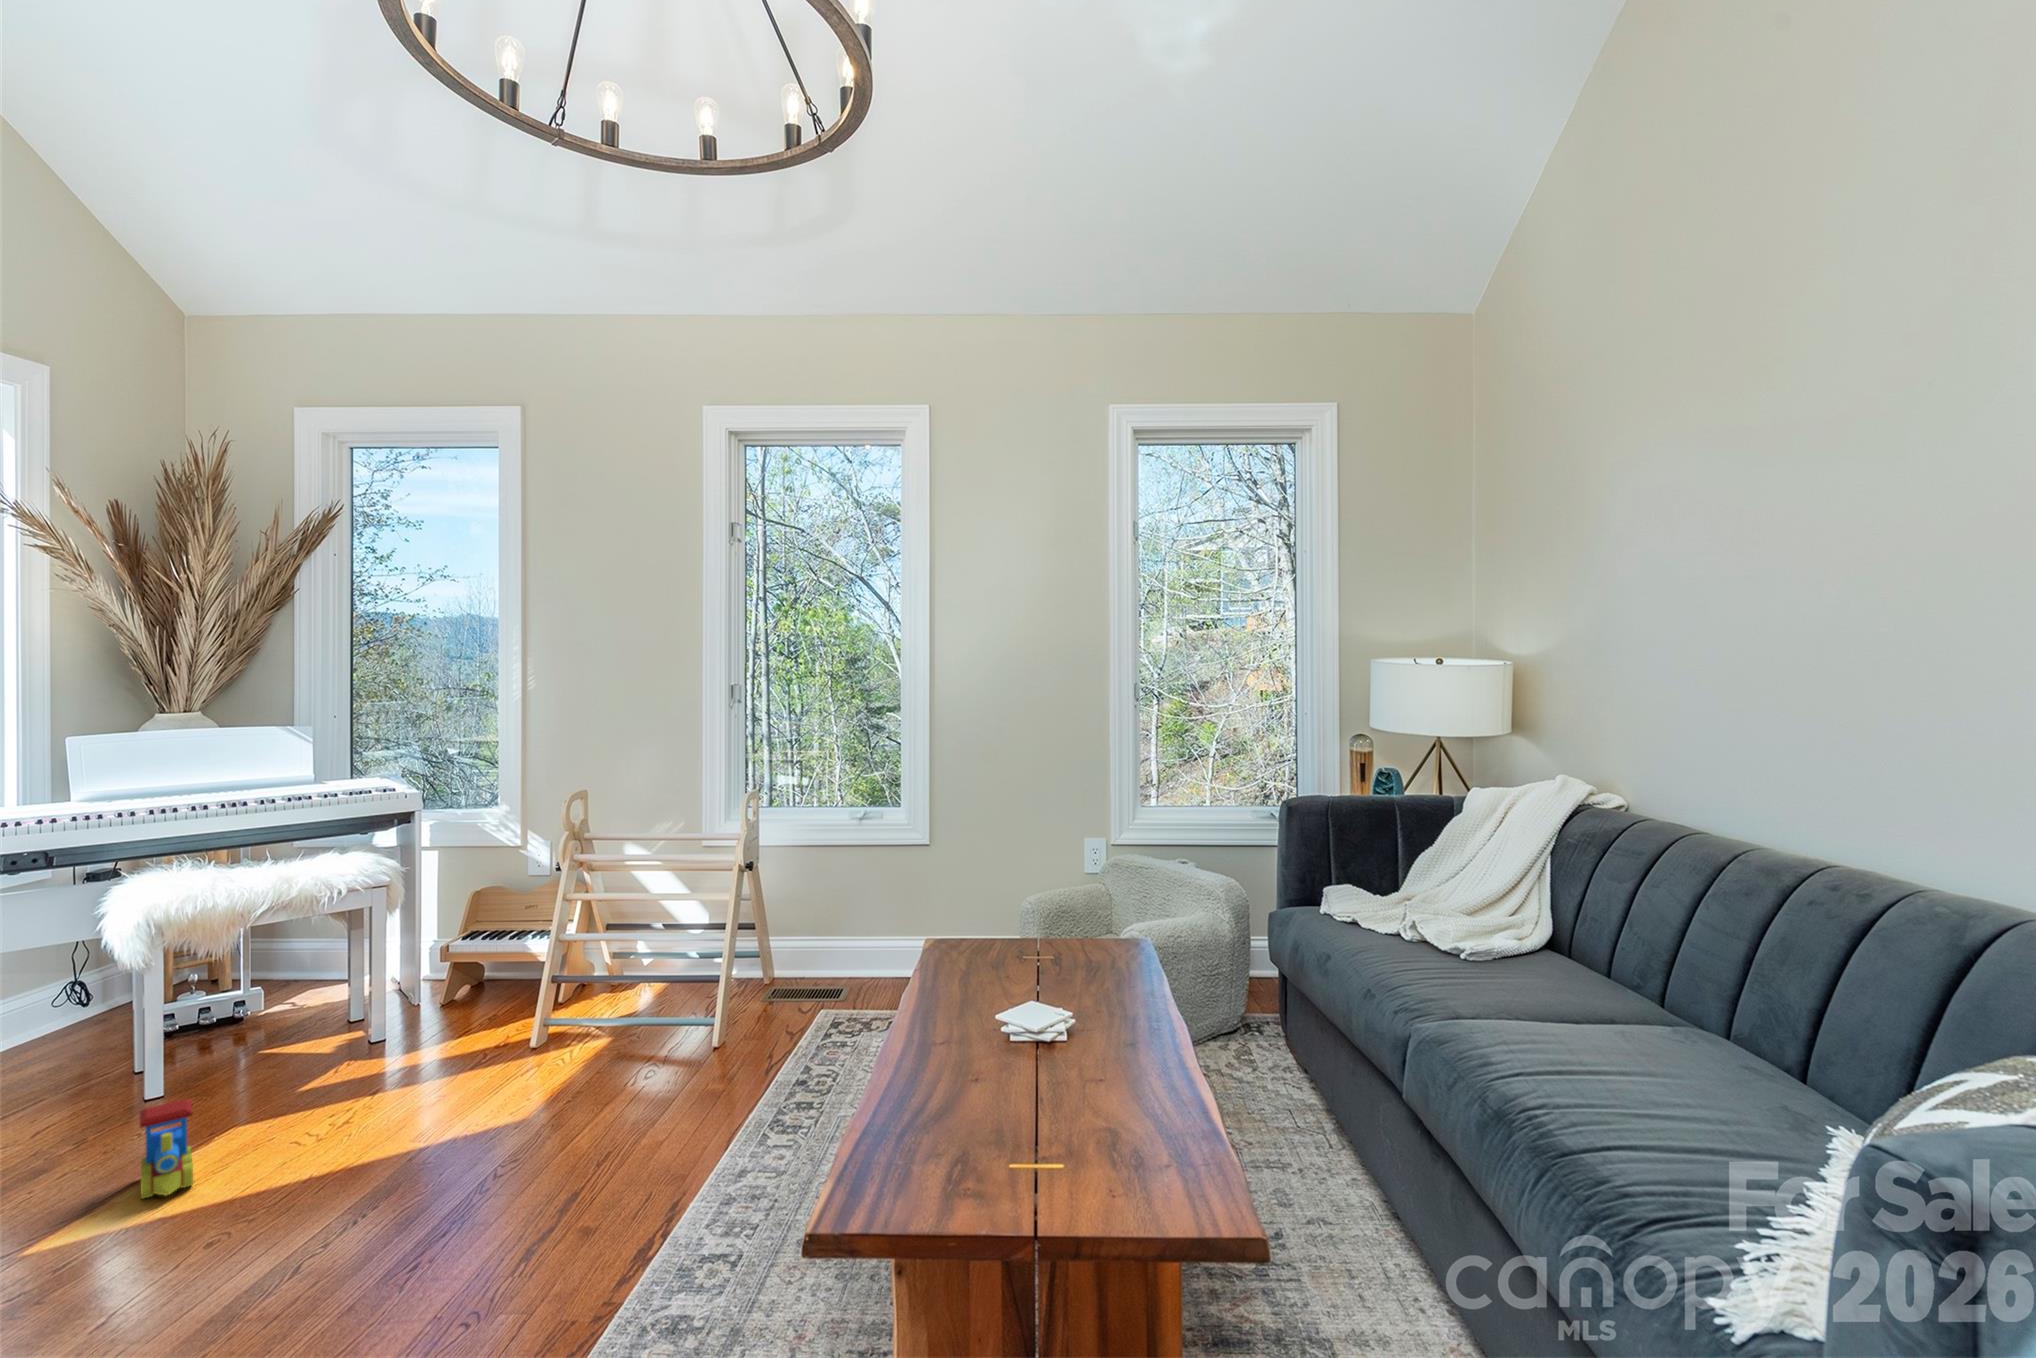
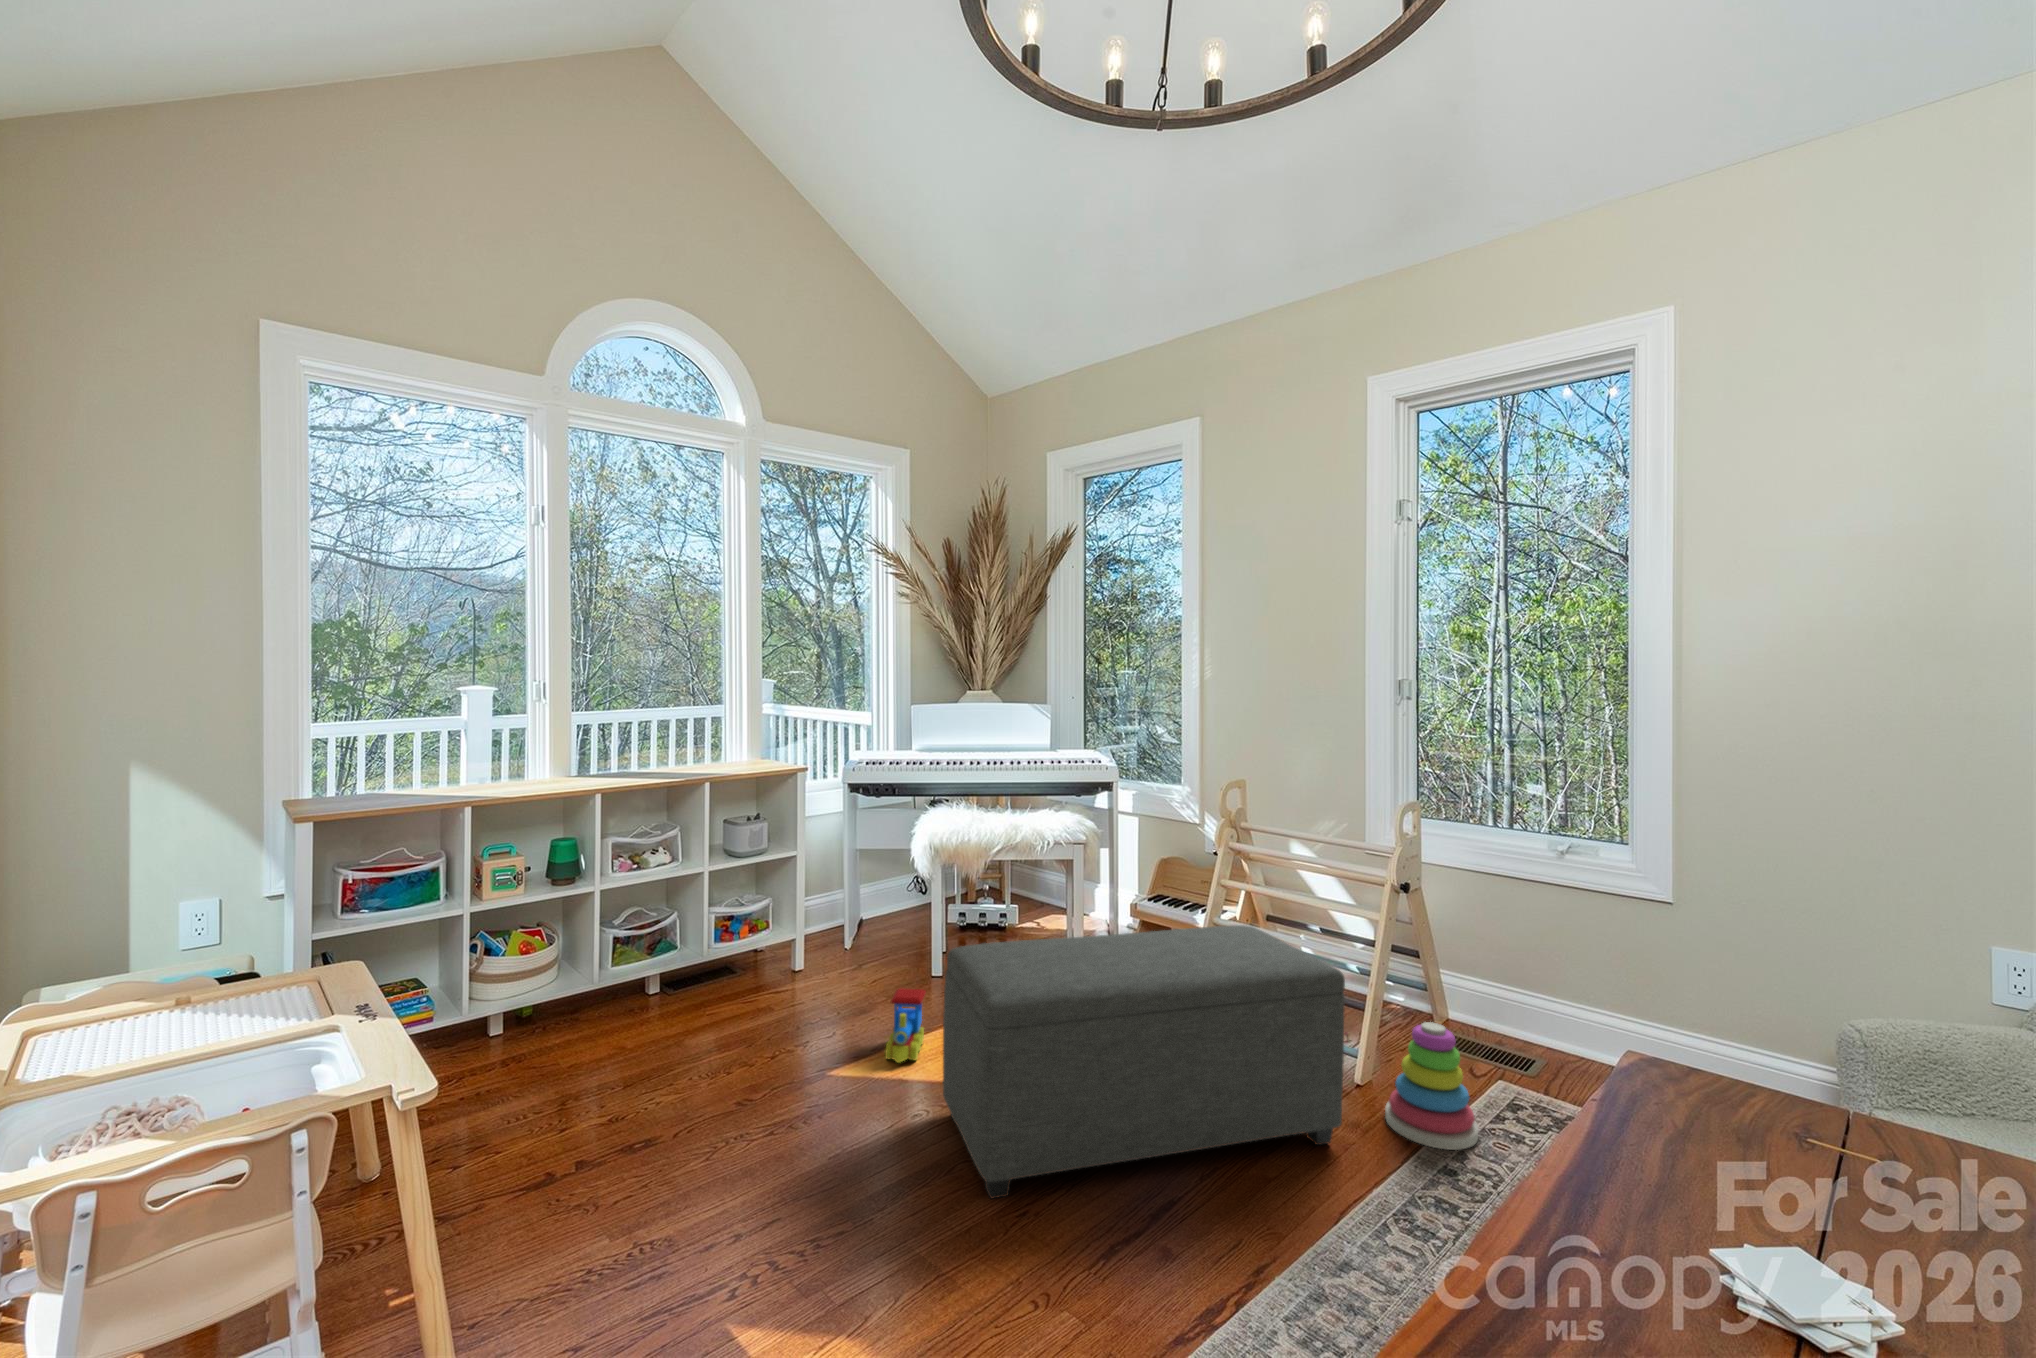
ottoman: none [265,927,715,1265] -> present [943,925,1345,1198]
stacking toy: none [744,972,817,1073] -> present [1385,1022,1478,1150]

